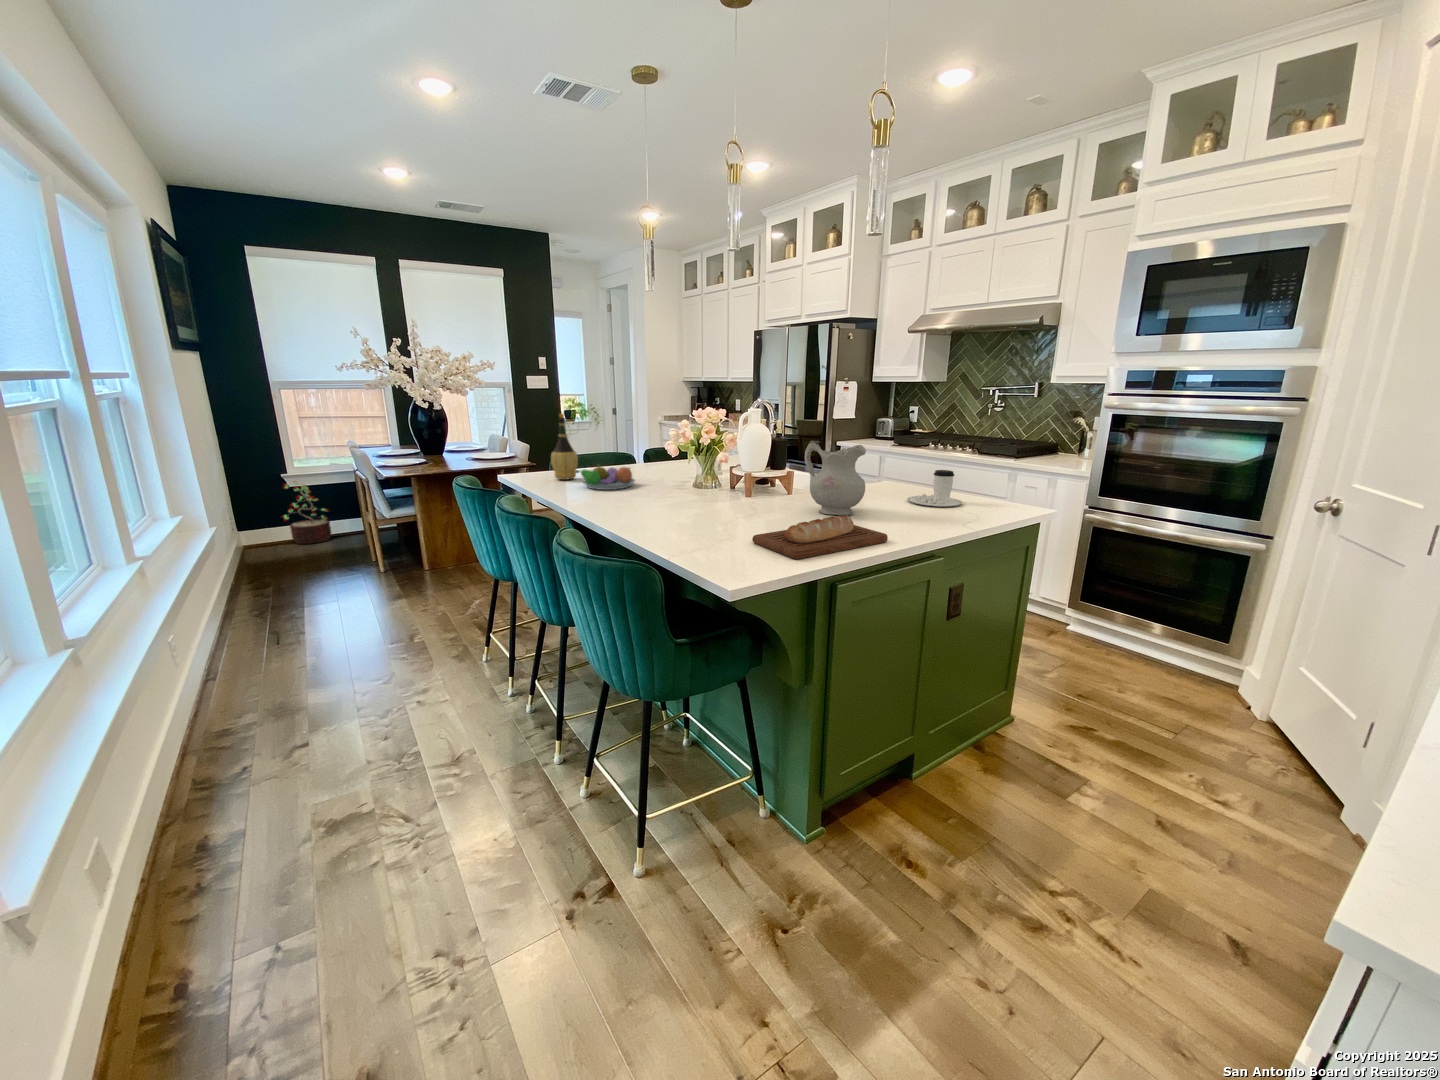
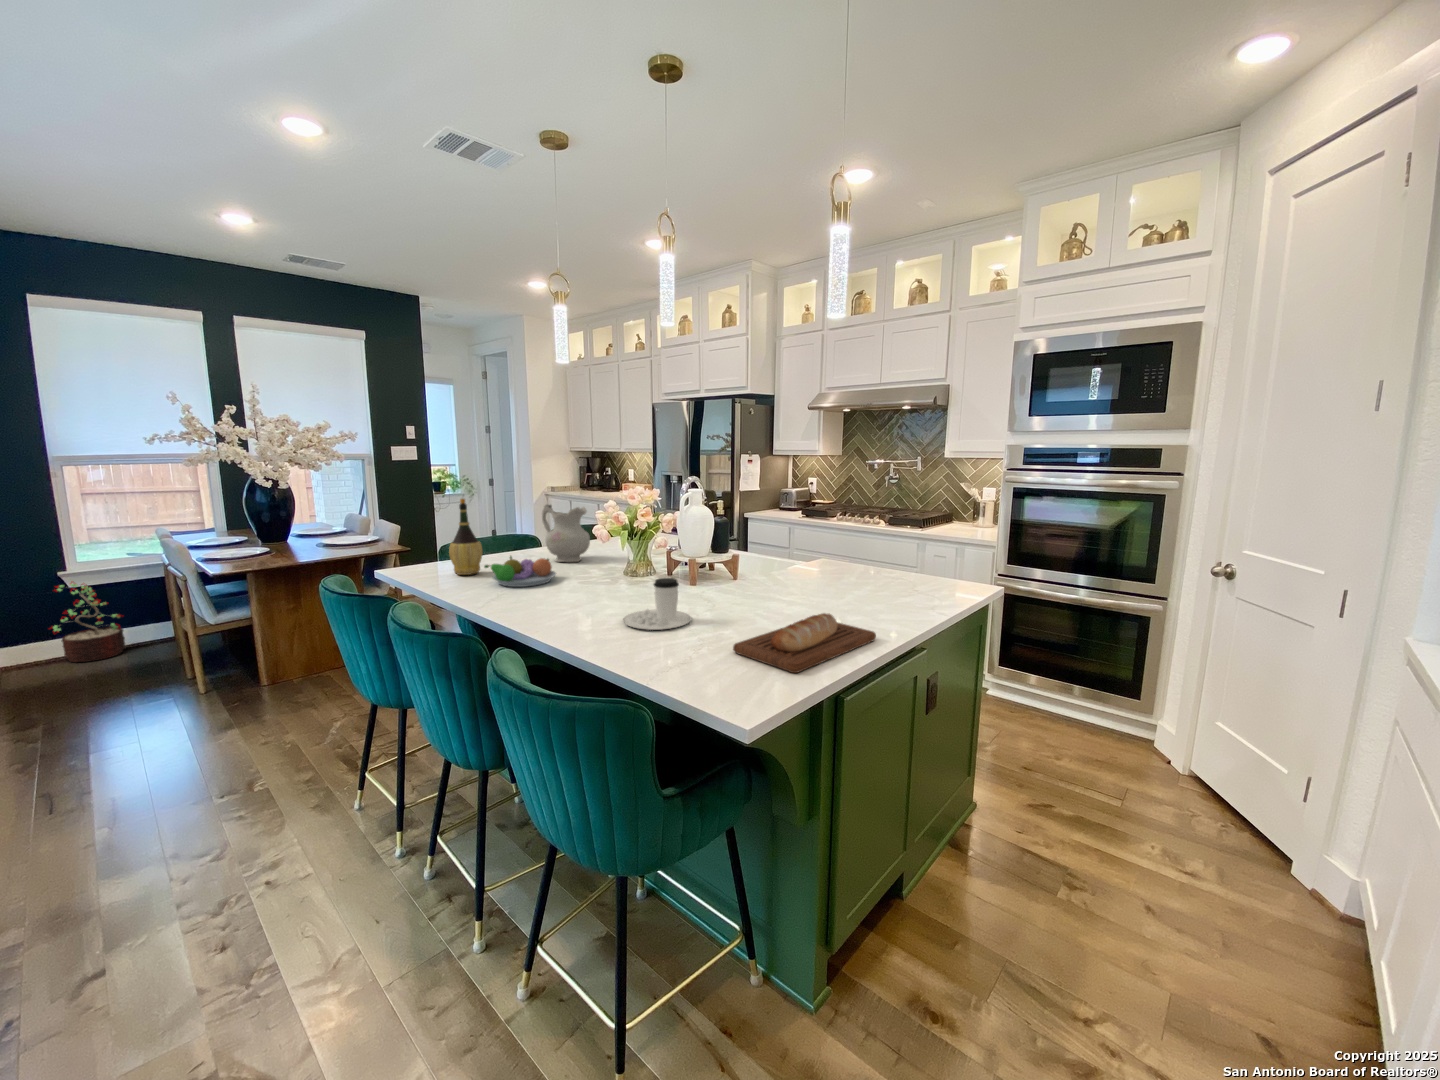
ceramic pitcher: present [805,441,866,516] -> present [542,505,590,562]
coffee cup: present [907,470,962,507] -> present [623,578,691,630]

